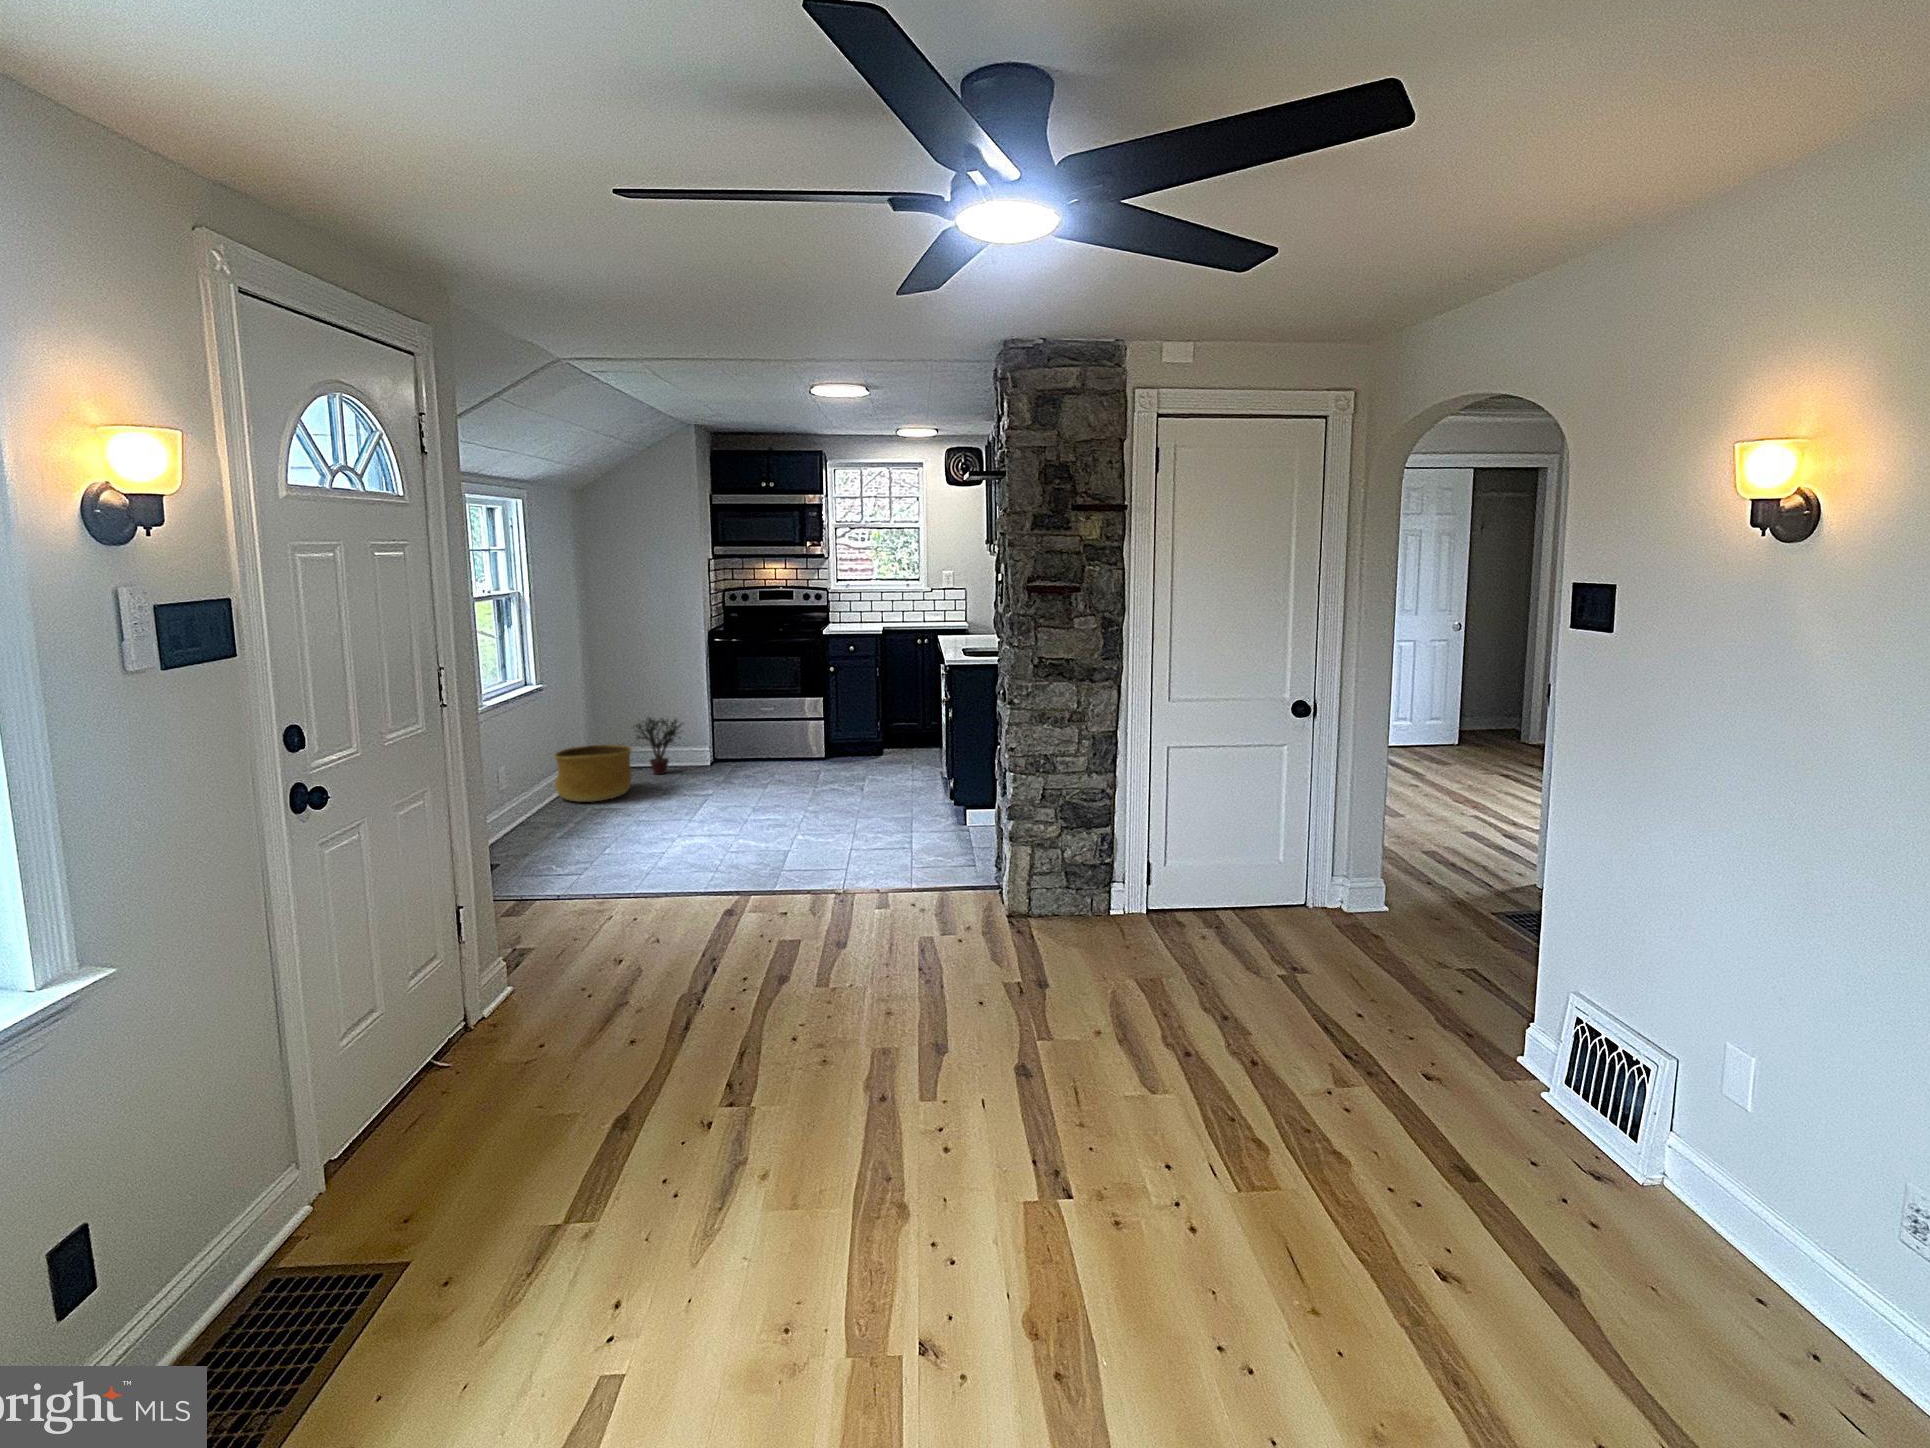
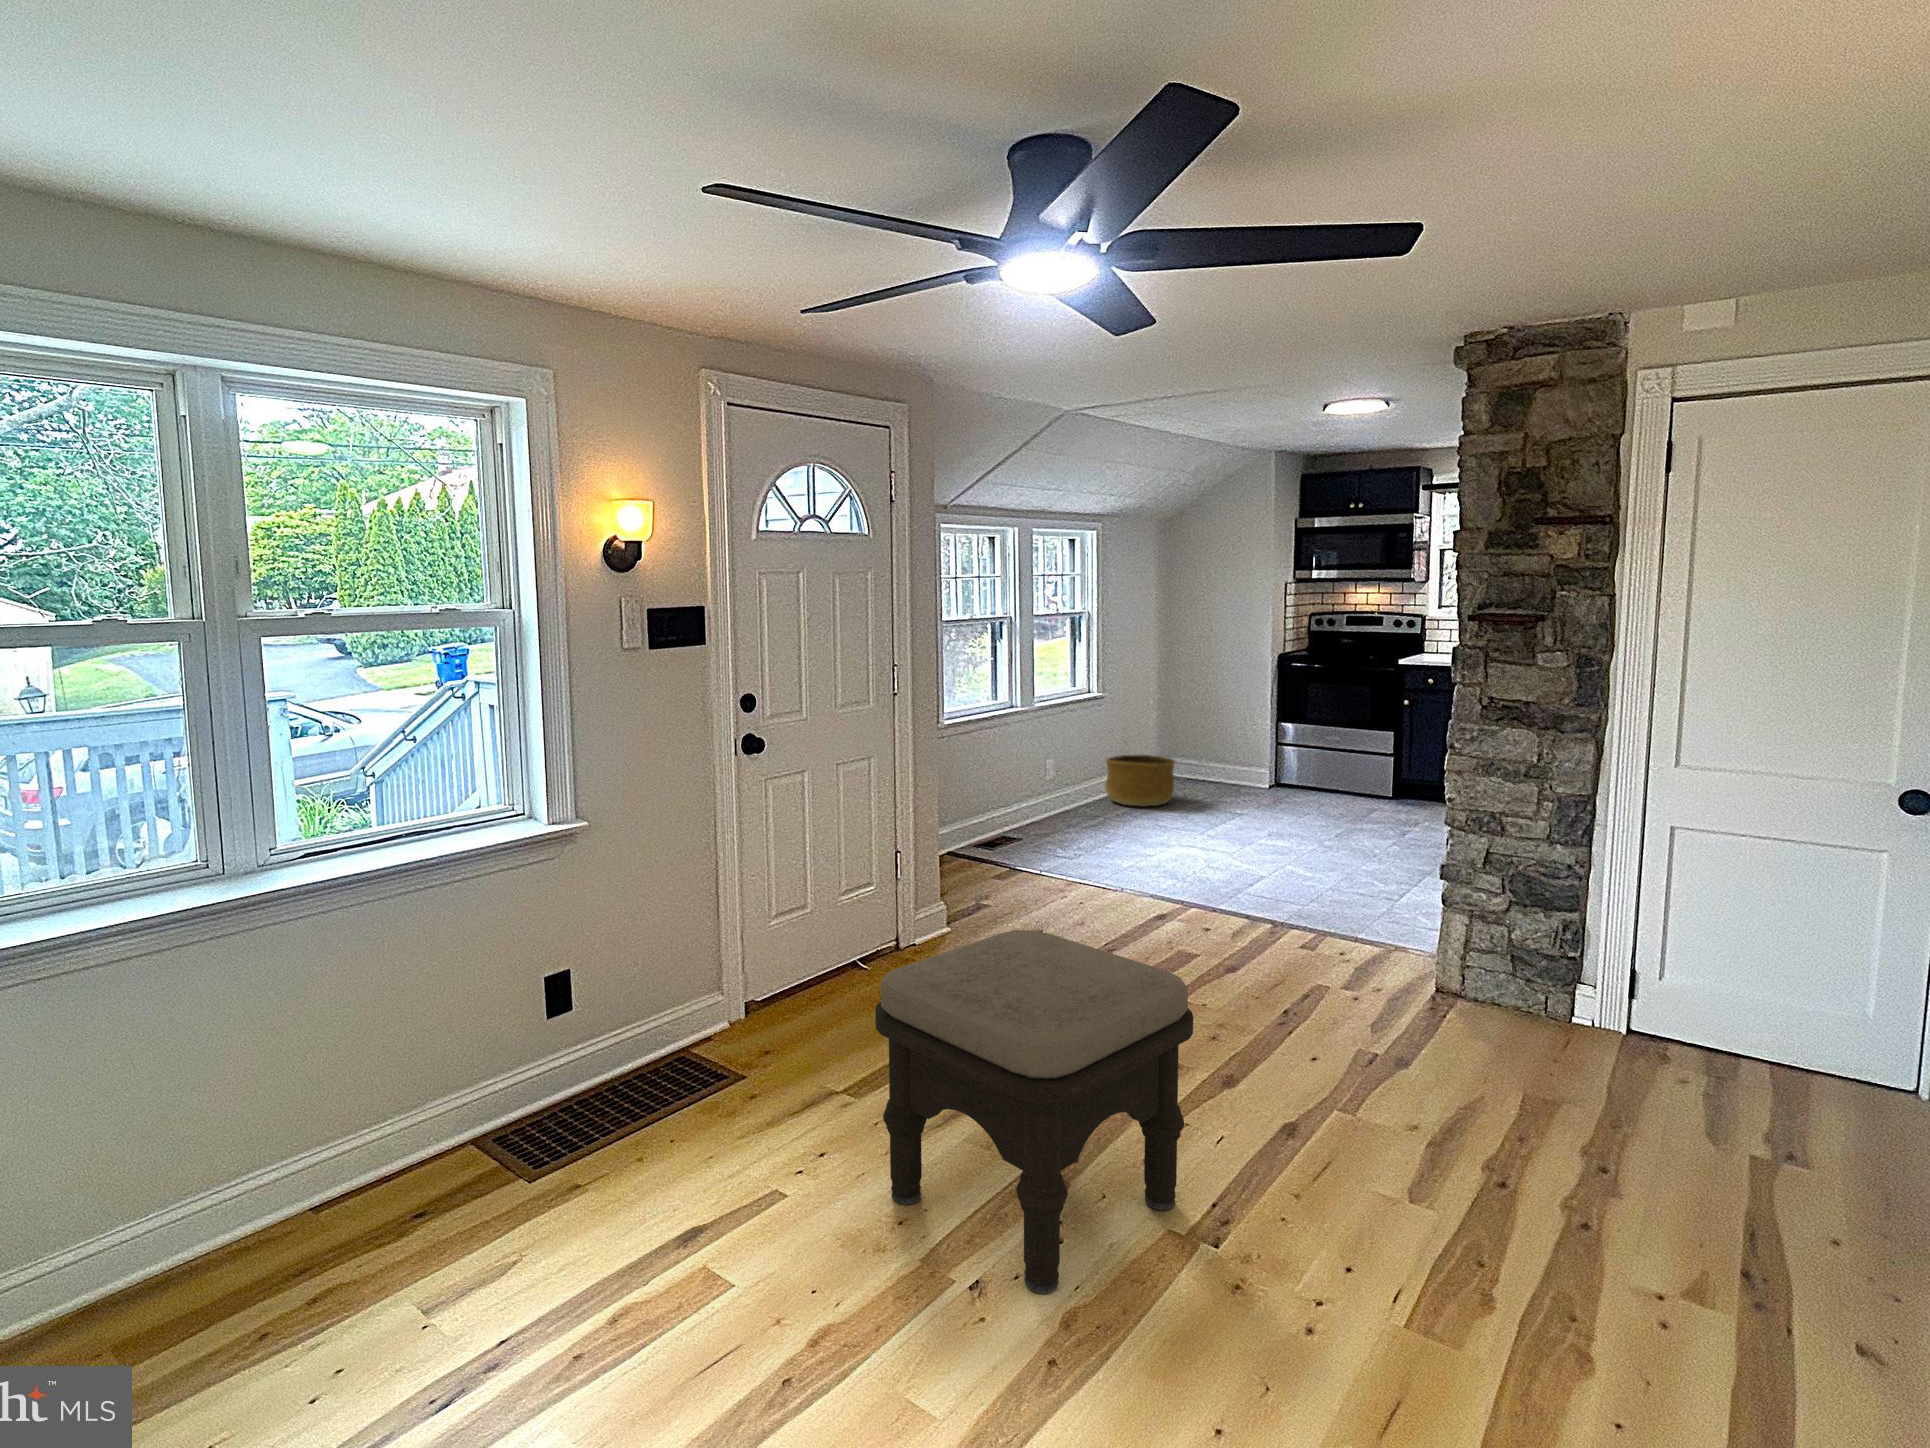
potted plant: present [636,718,683,774] -> none [1189,733,1244,793]
ottoman: none [733,957,1044,1351] -> present [875,930,1193,1294]

